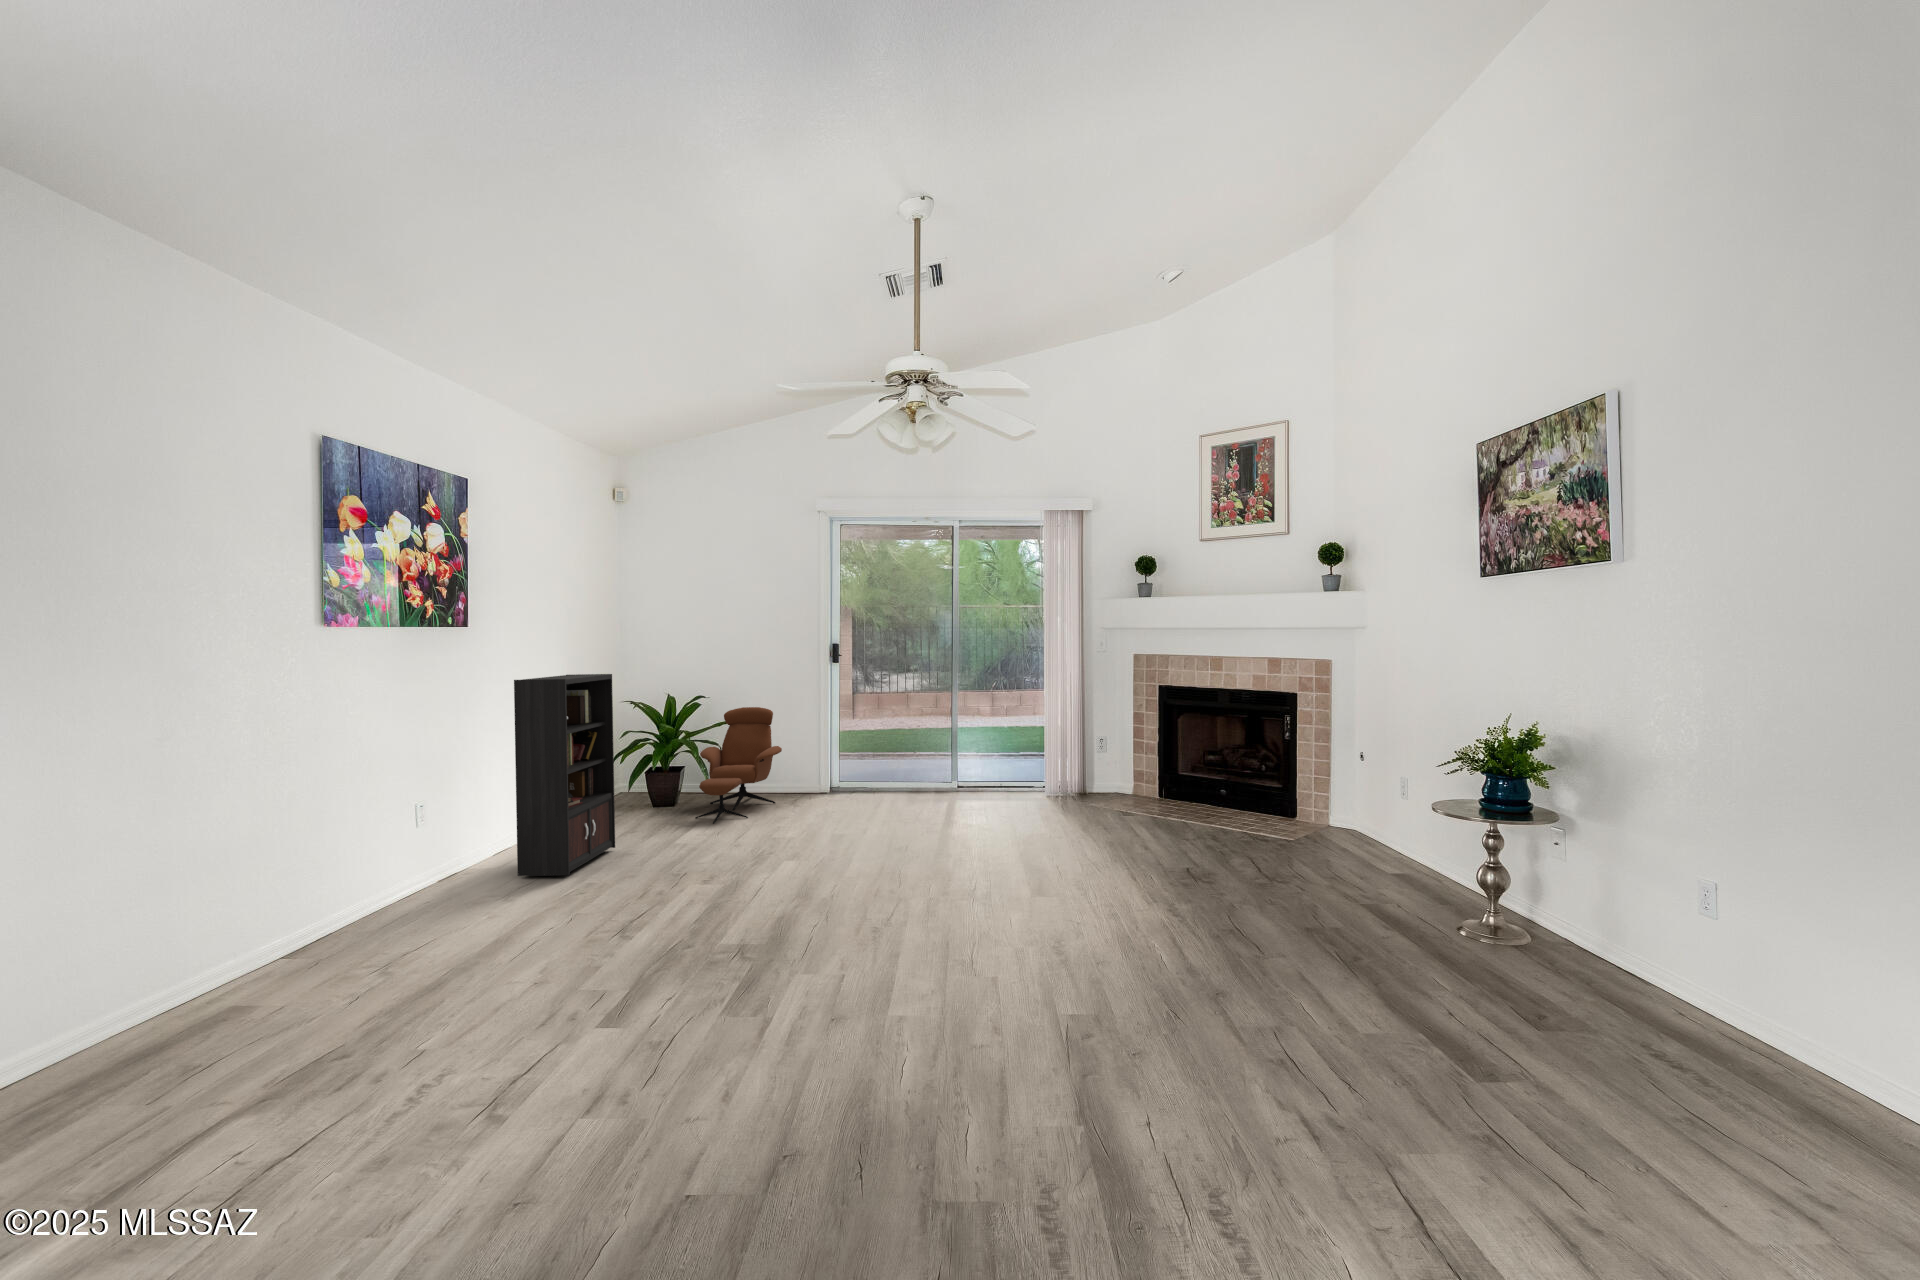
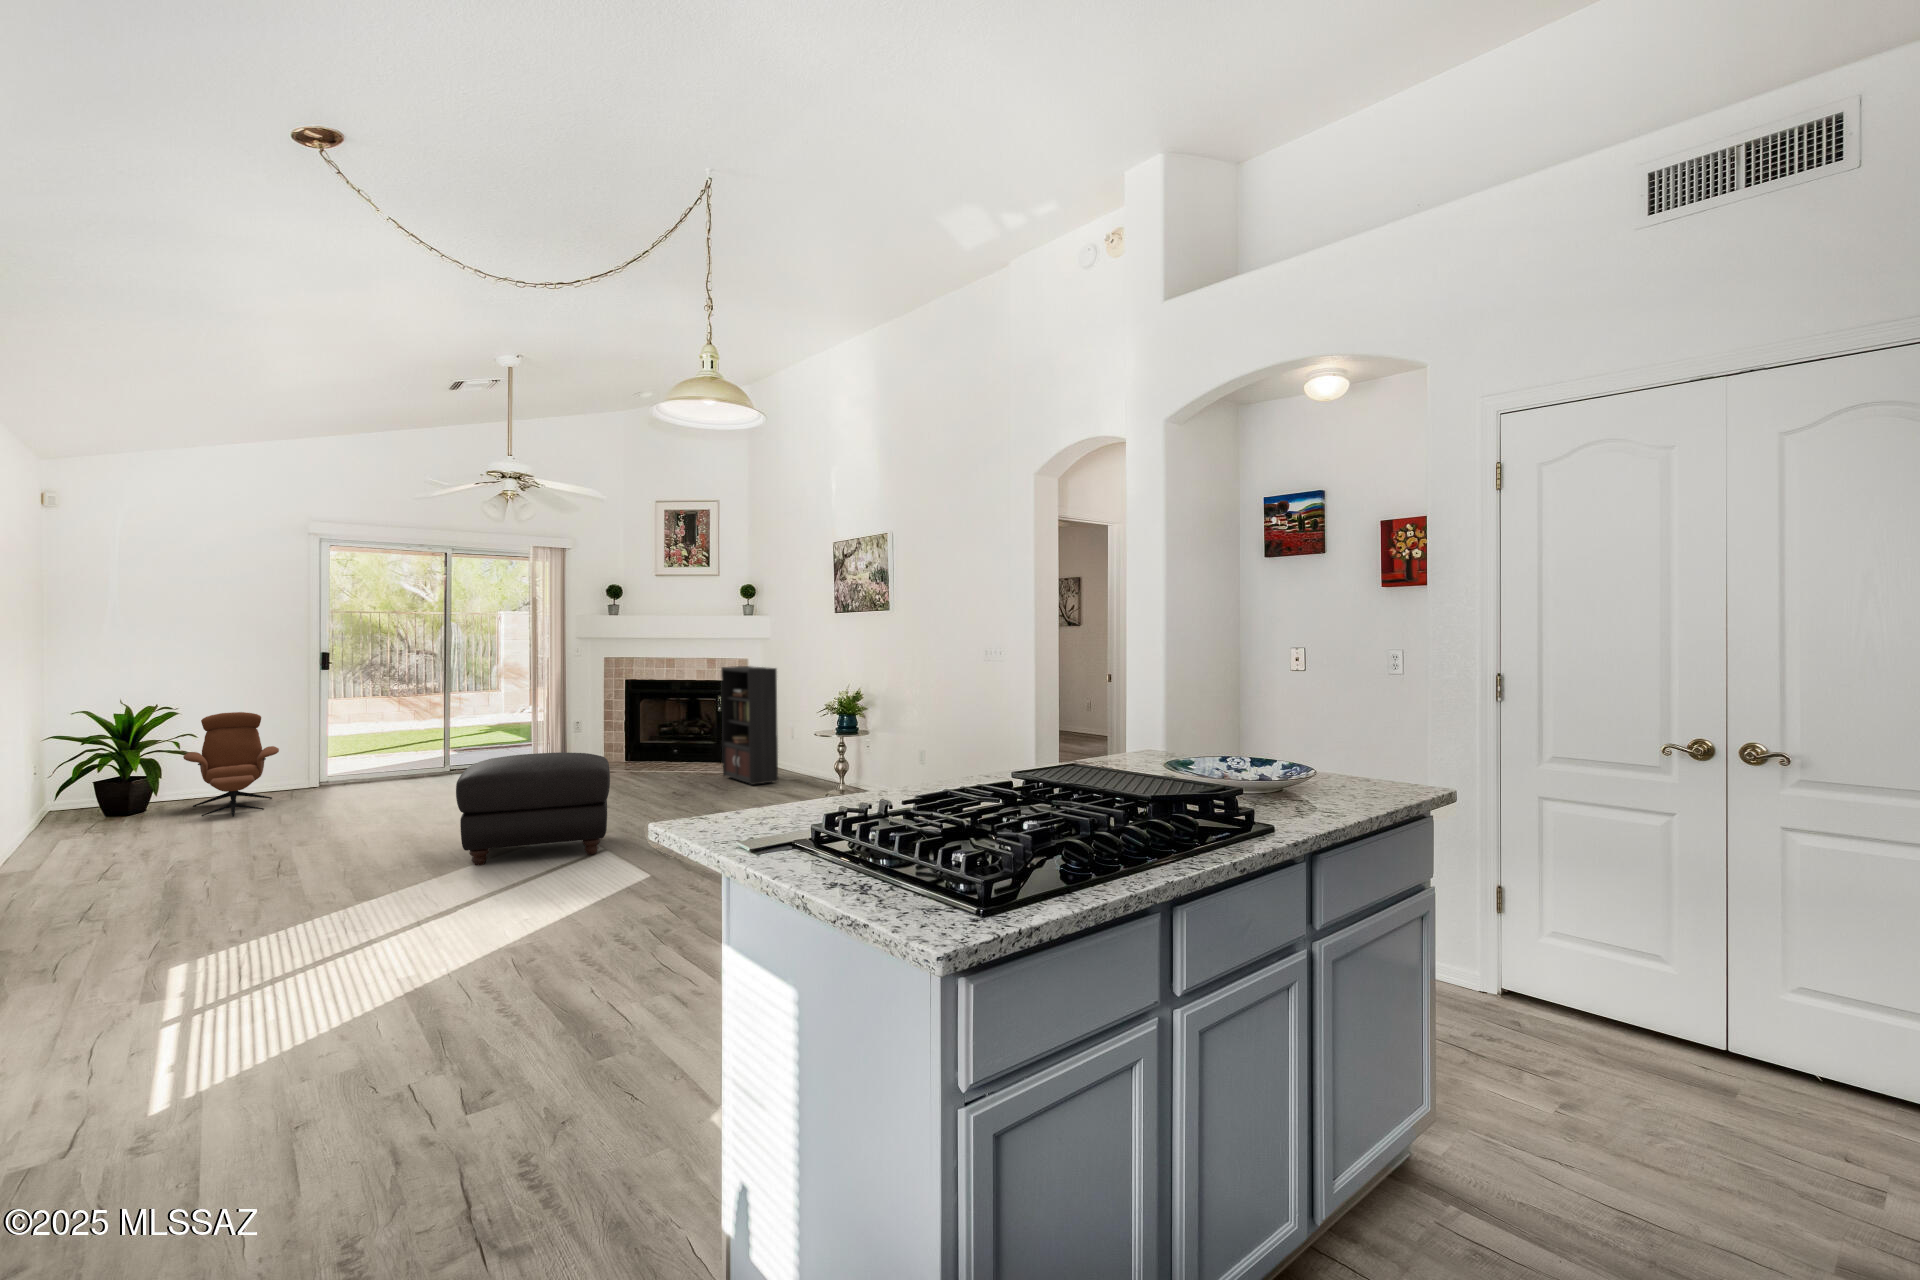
bookcase: present [514,674,615,876] -> present [721,666,778,785]
ottoman: none [751,807,1018,1009] -> present [456,752,610,865]

